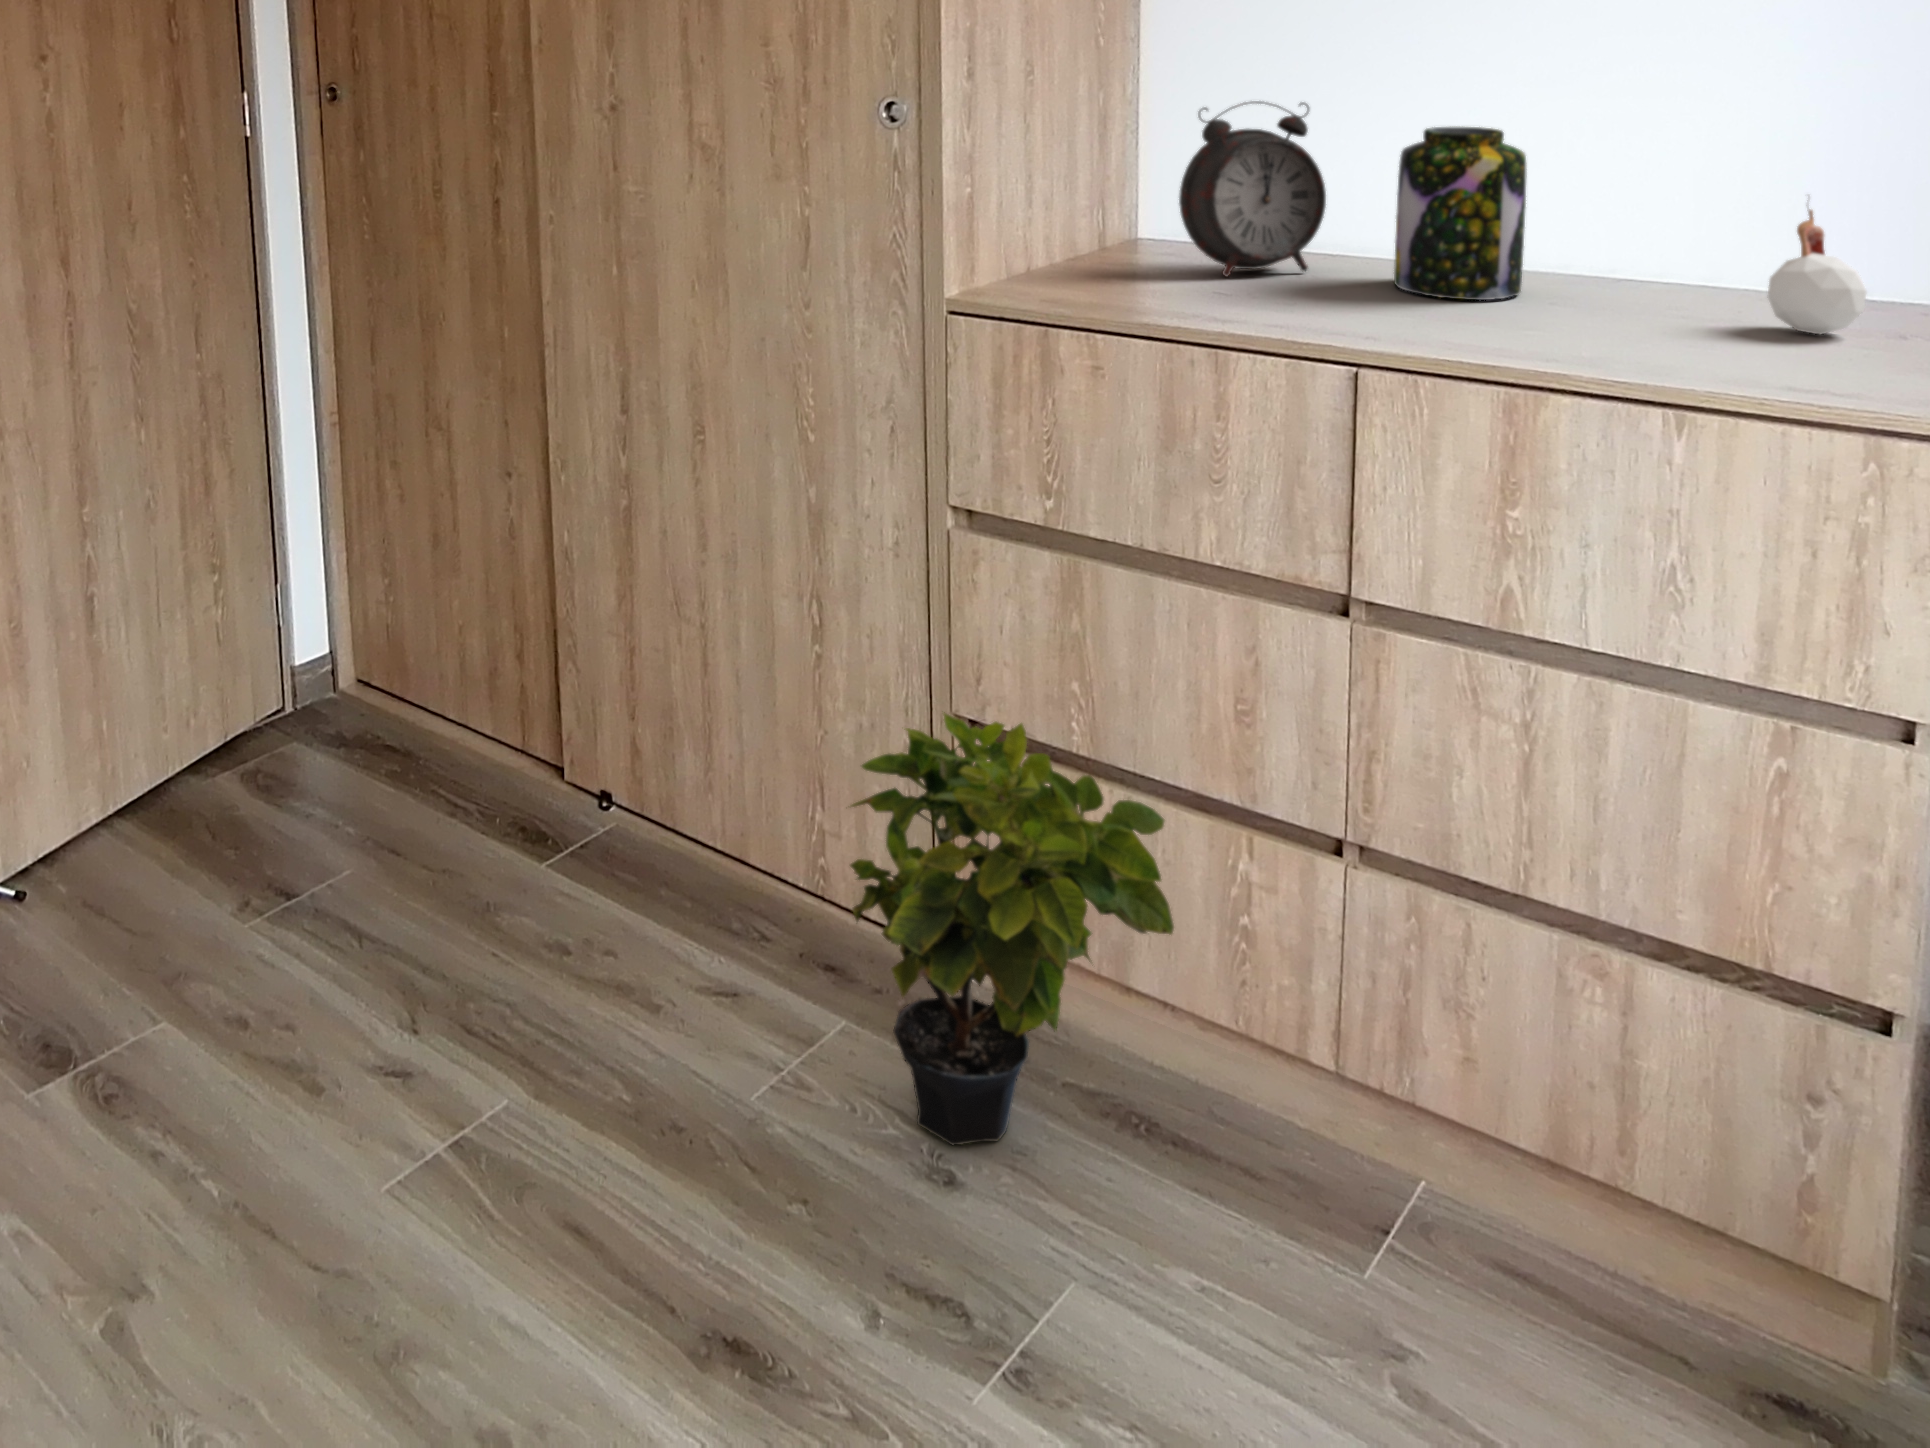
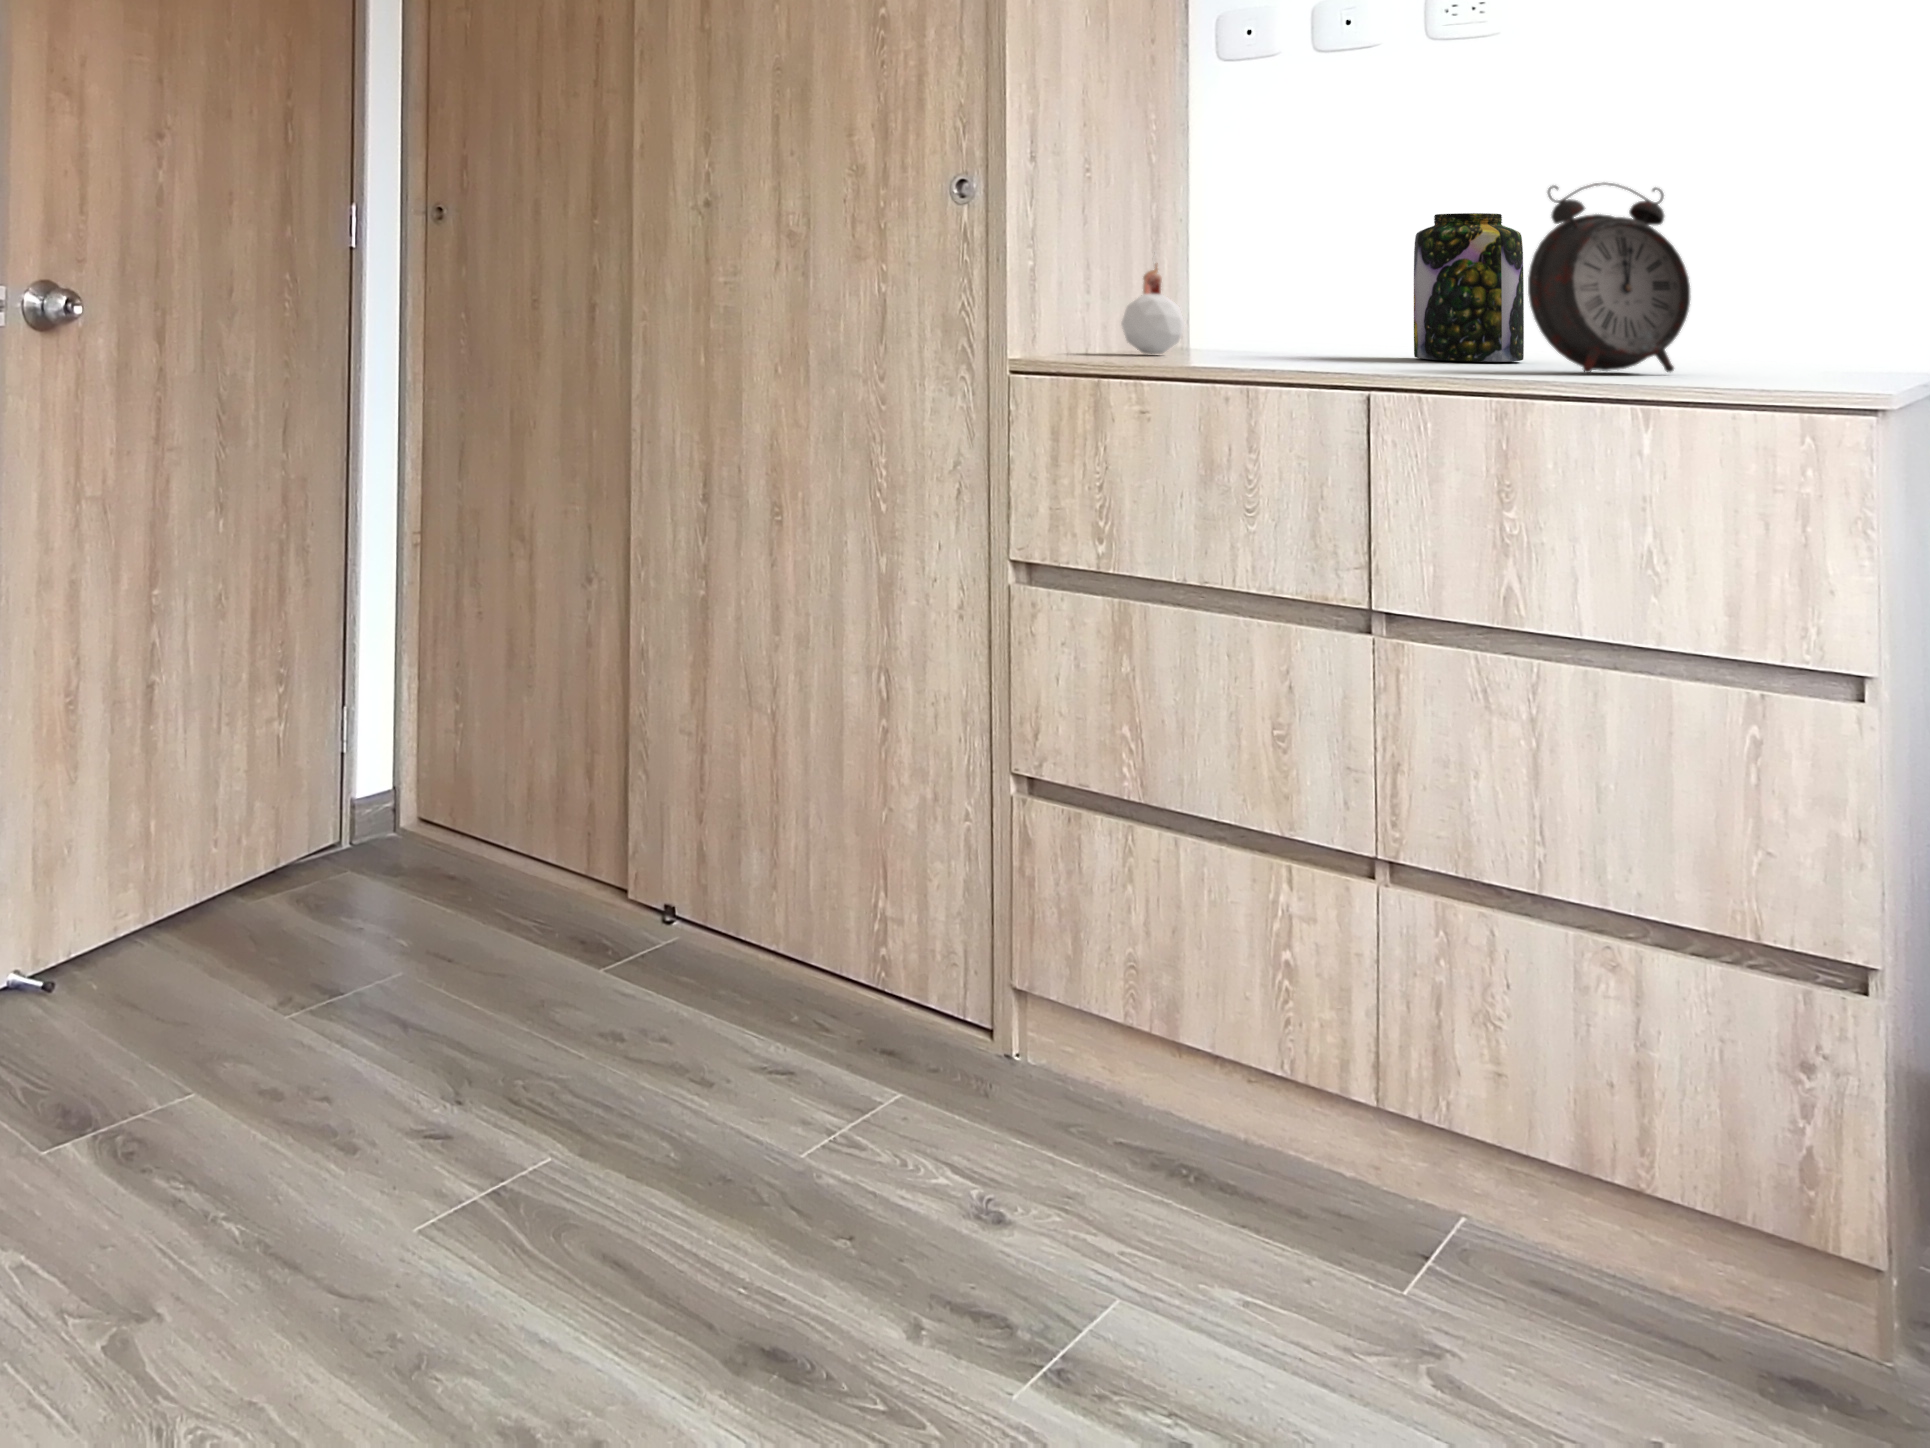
alarm clock: present [1179,101,1326,276] -> present [1528,183,1690,373]
candle: present [1767,209,1867,334] -> present [1121,263,1185,354]
potted plant: present [850,712,1174,1145] -> none [904,740,1216,1189]

